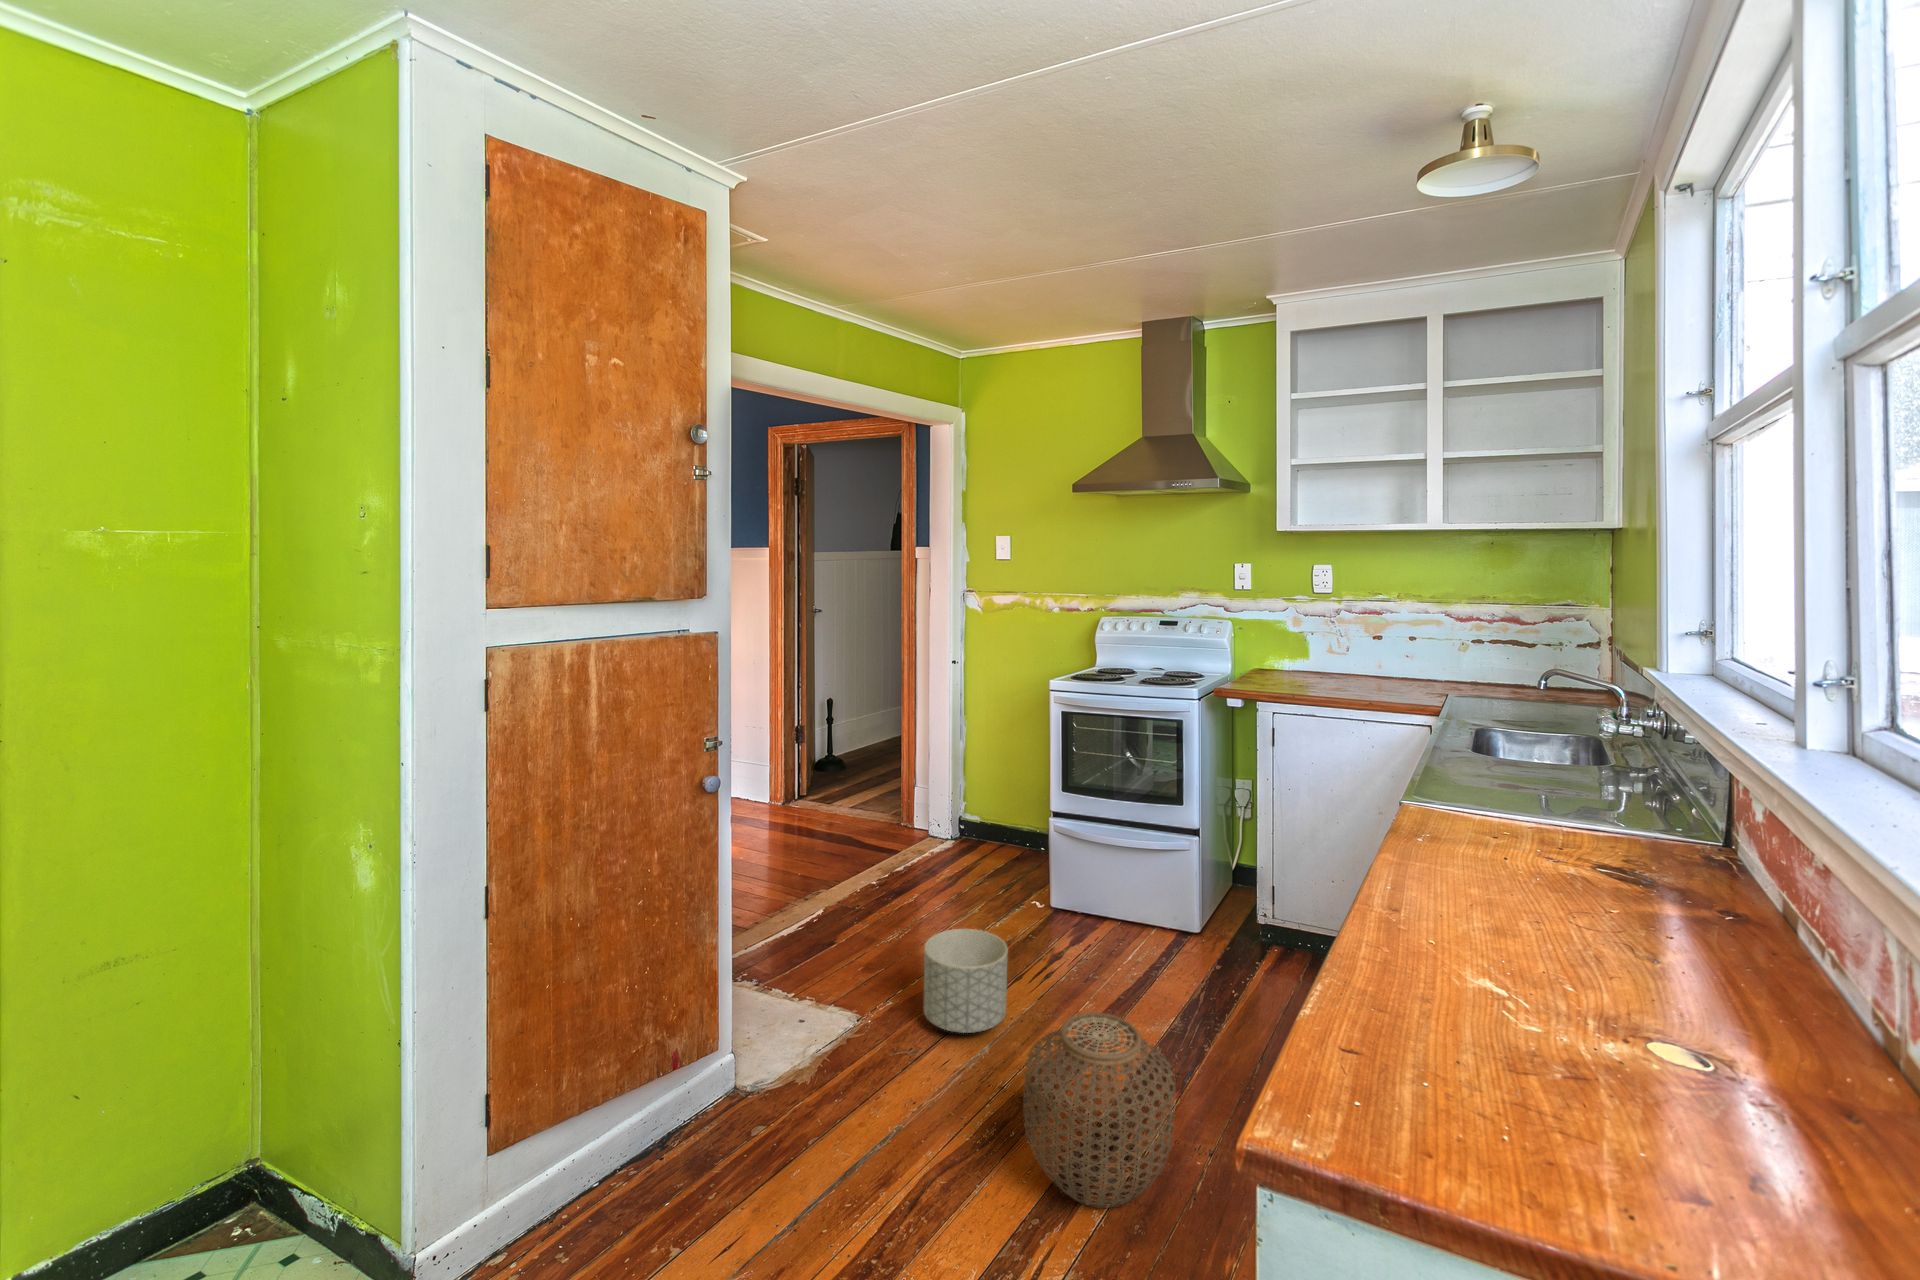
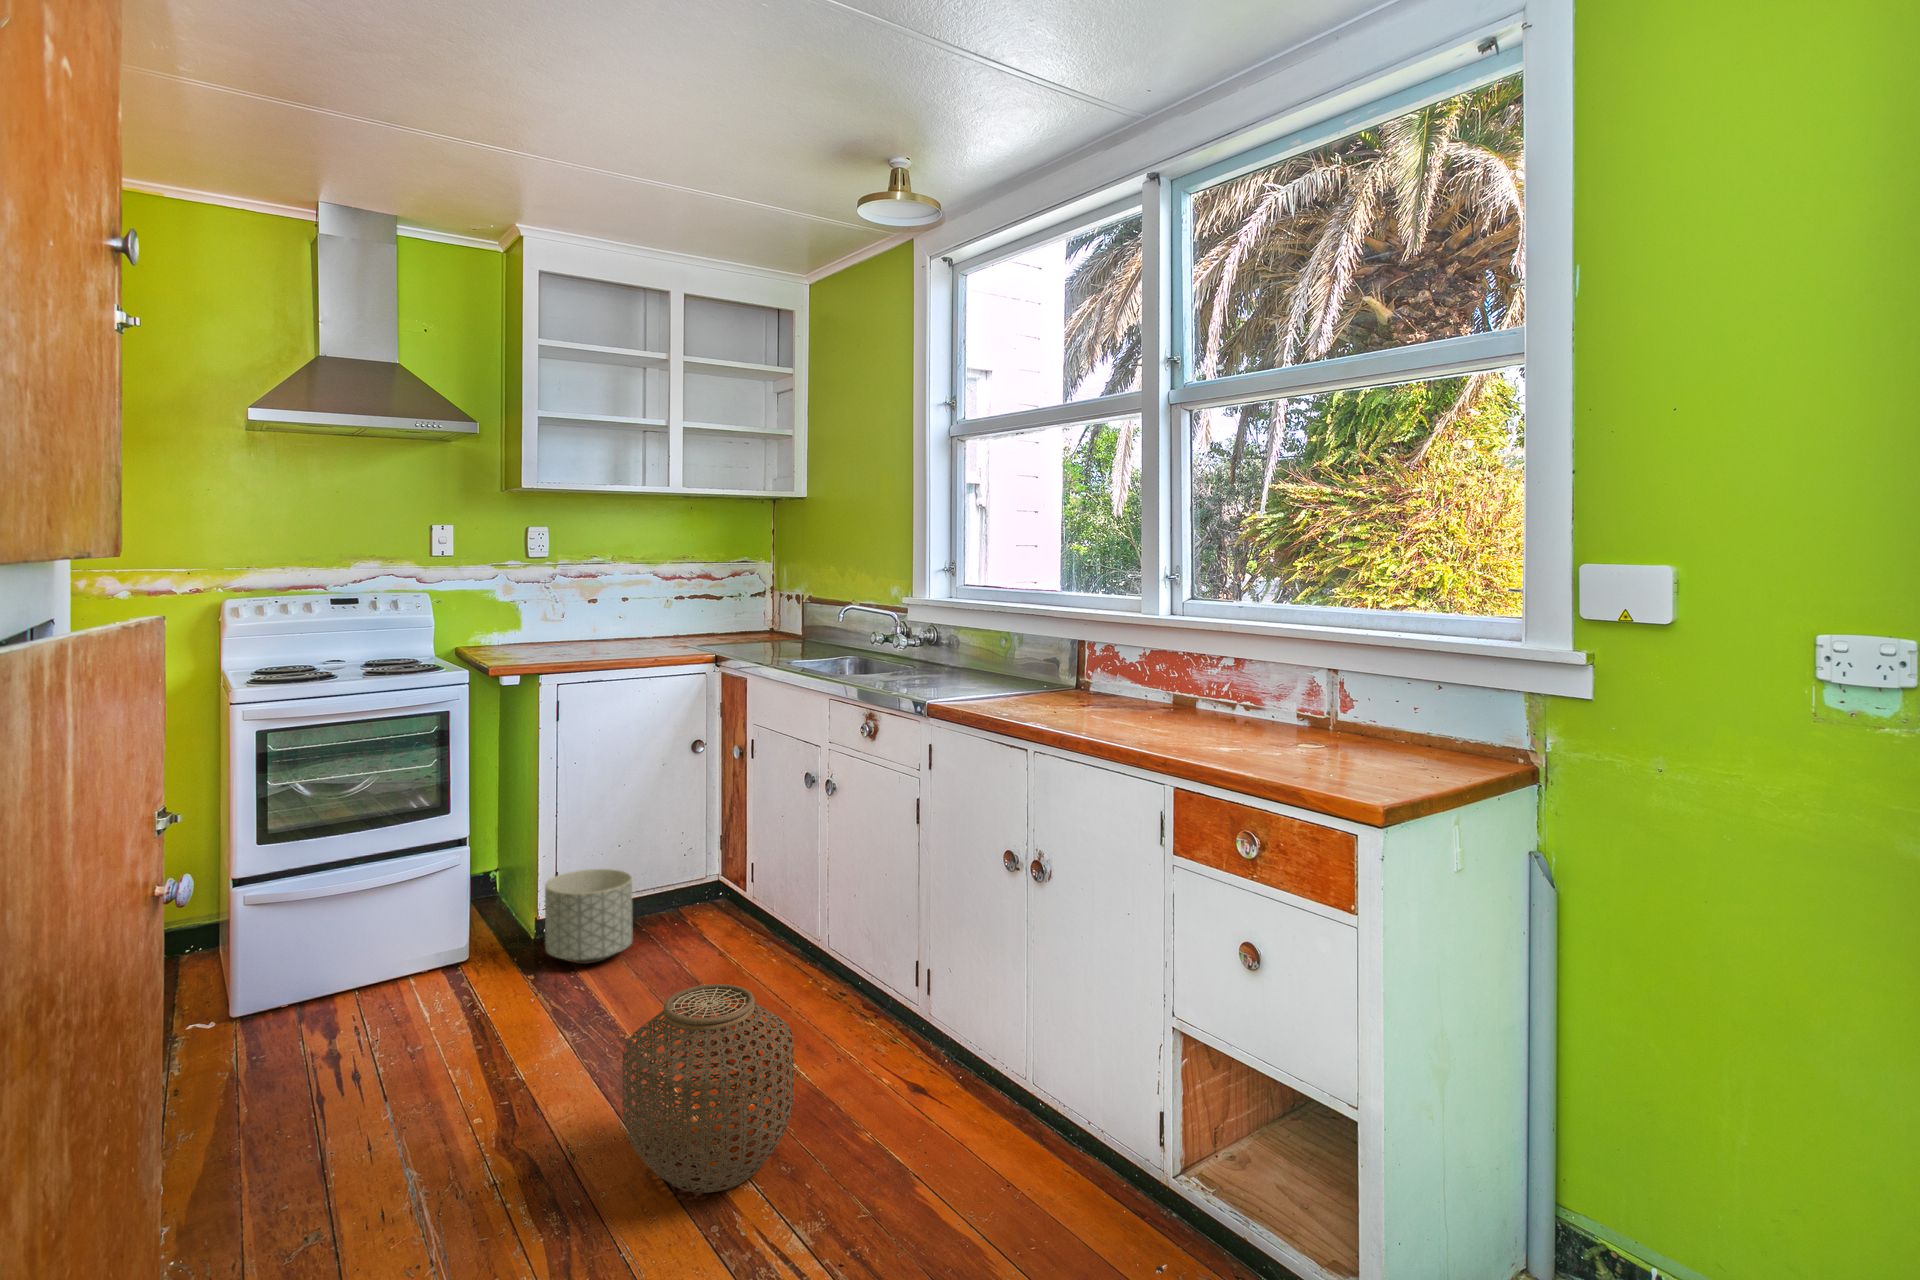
planter: present [924,929,1008,1033] -> present [545,869,633,964]

